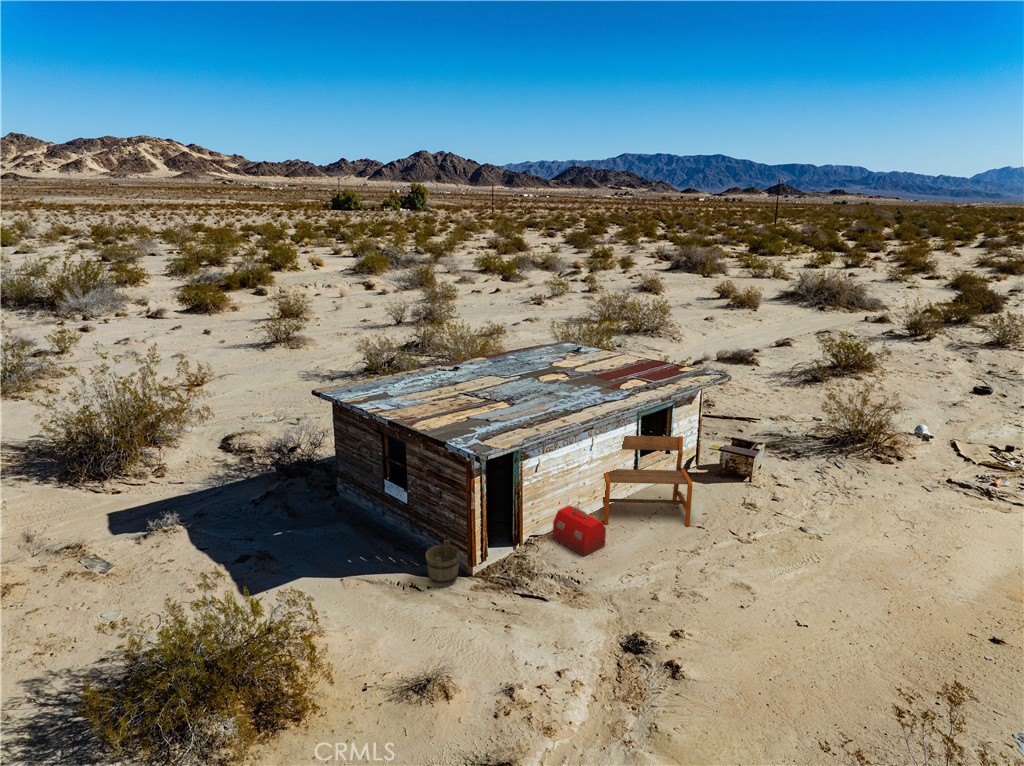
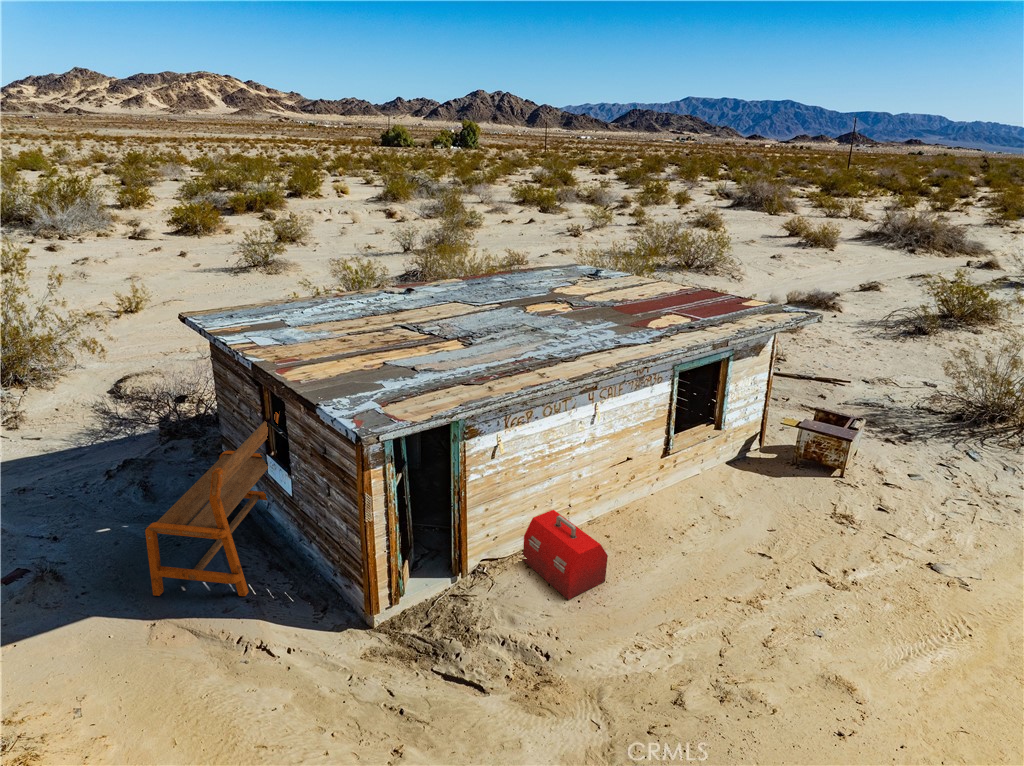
bench: present [603,436,692,526] -> present [145,412,279,596]
bucket: present [426,540,460,587] -> none [288,566,349,648]

